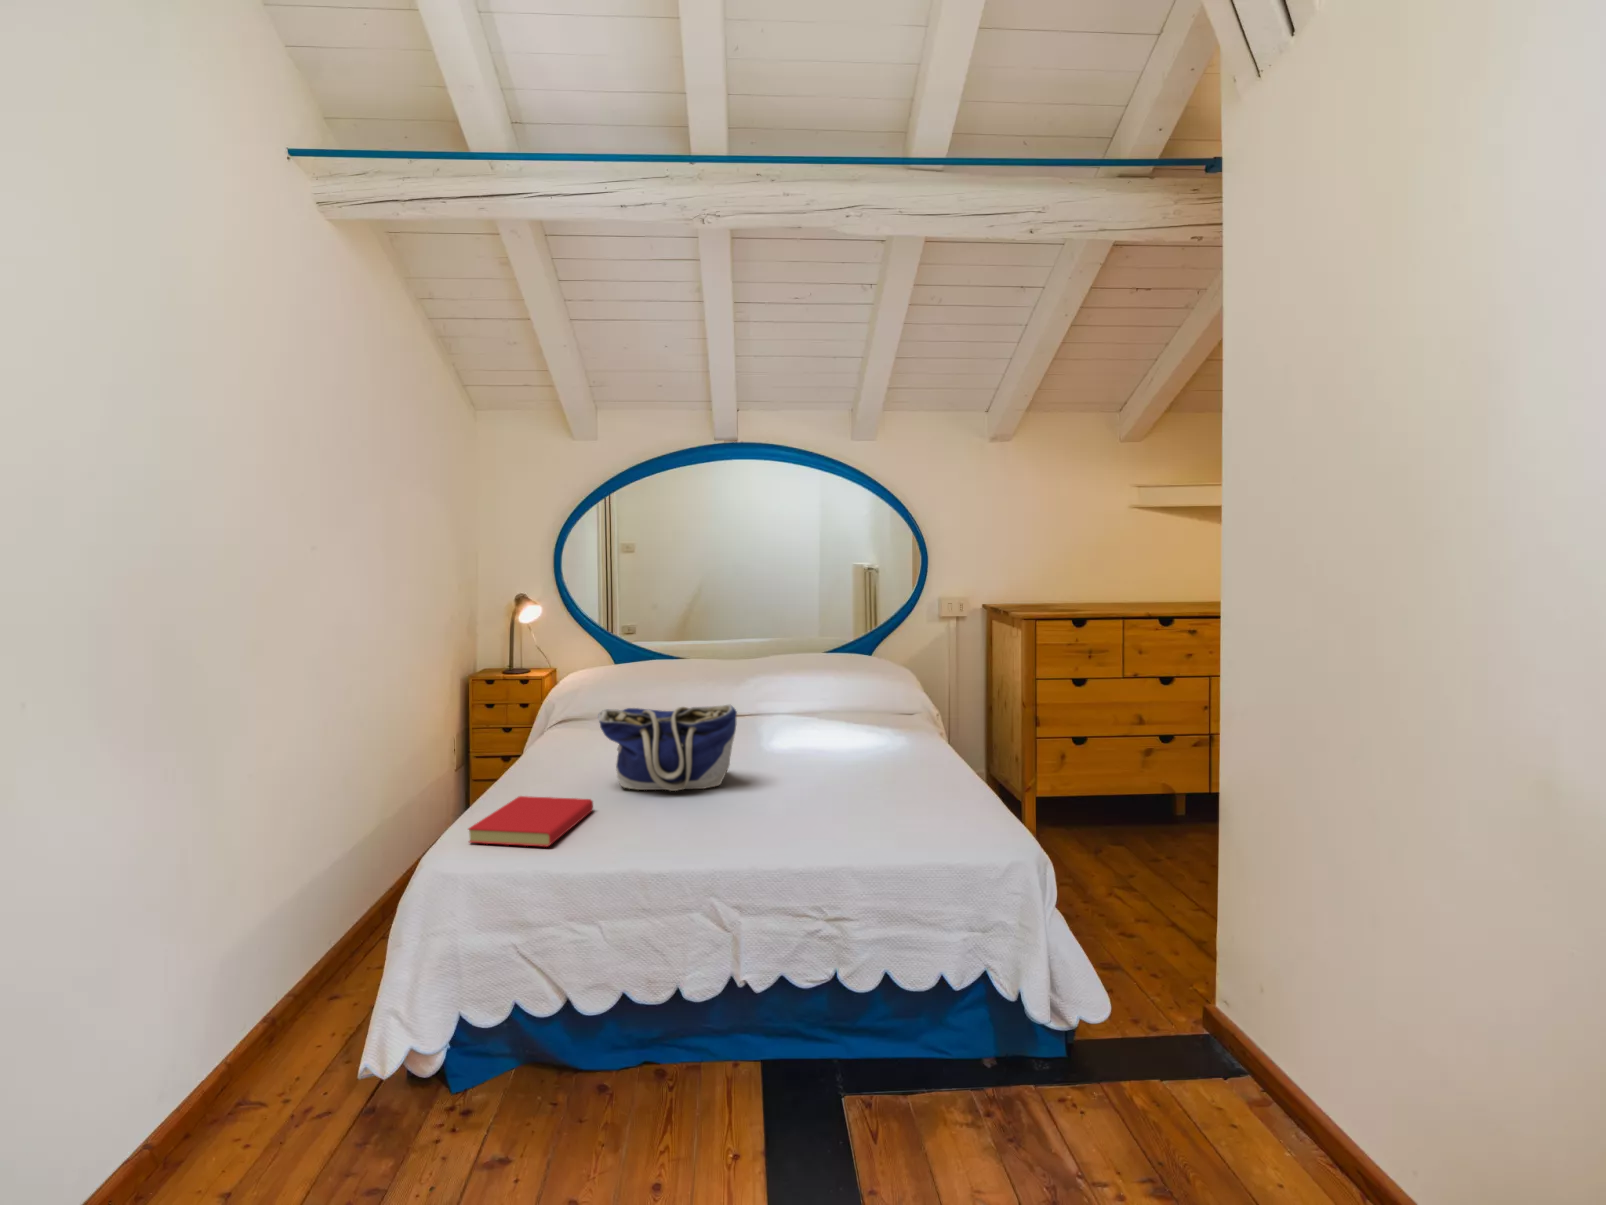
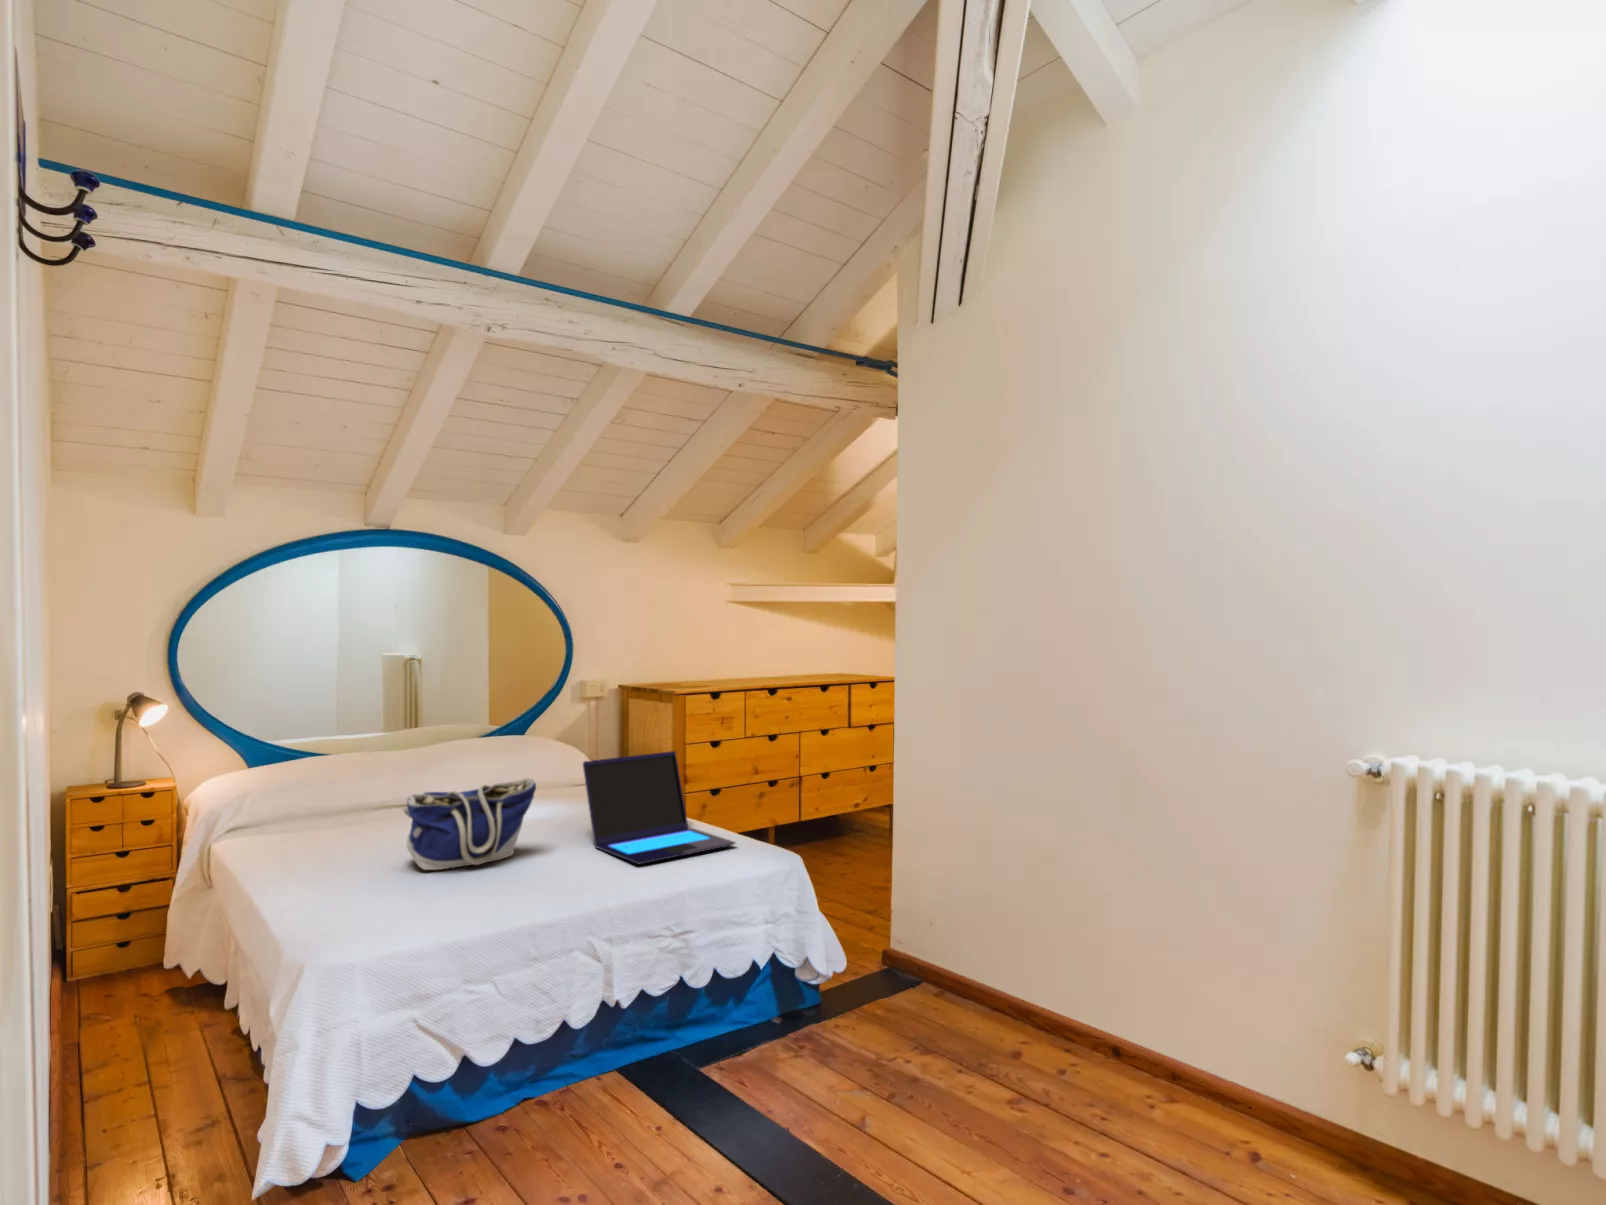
laptop: none [809,688,966,822] -> present [583,751,735,864]
book: present [468,796,593,847] -> none [339,880,433,932]

